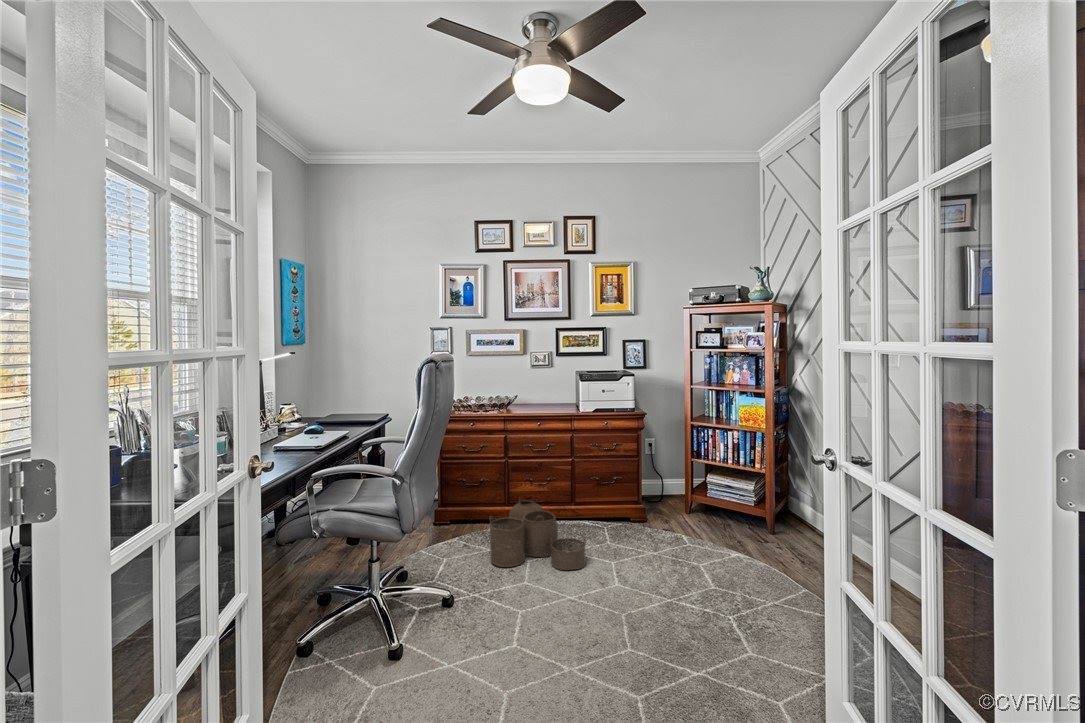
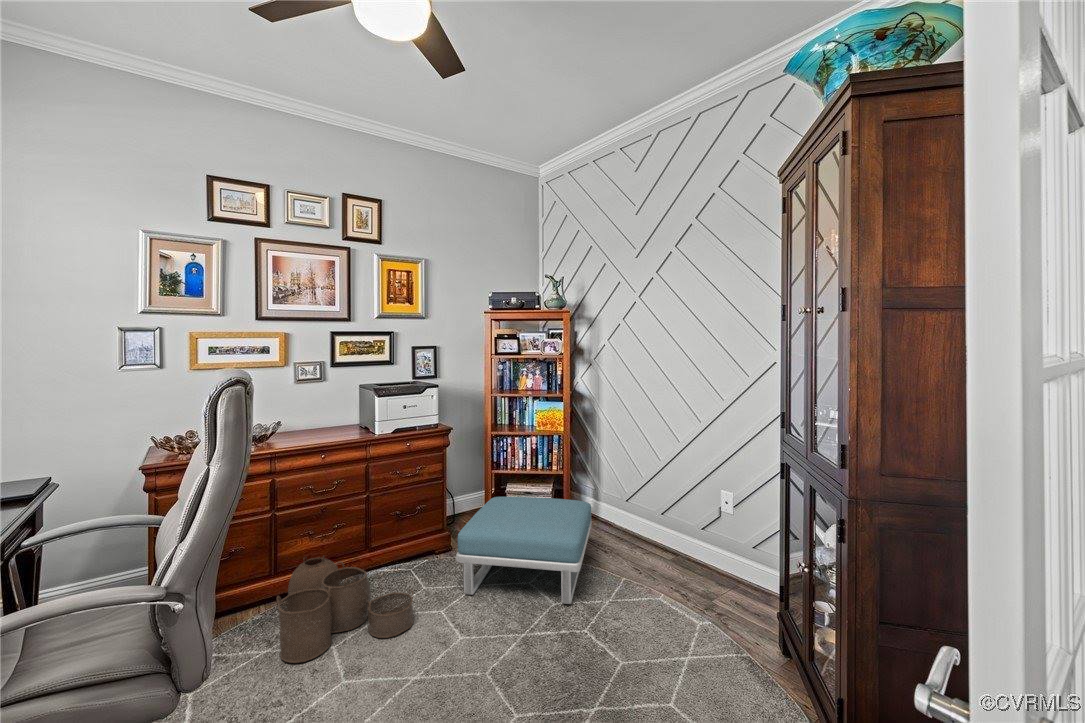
footstool: none [629,482,784,593] -> present [456,497,592,604]

